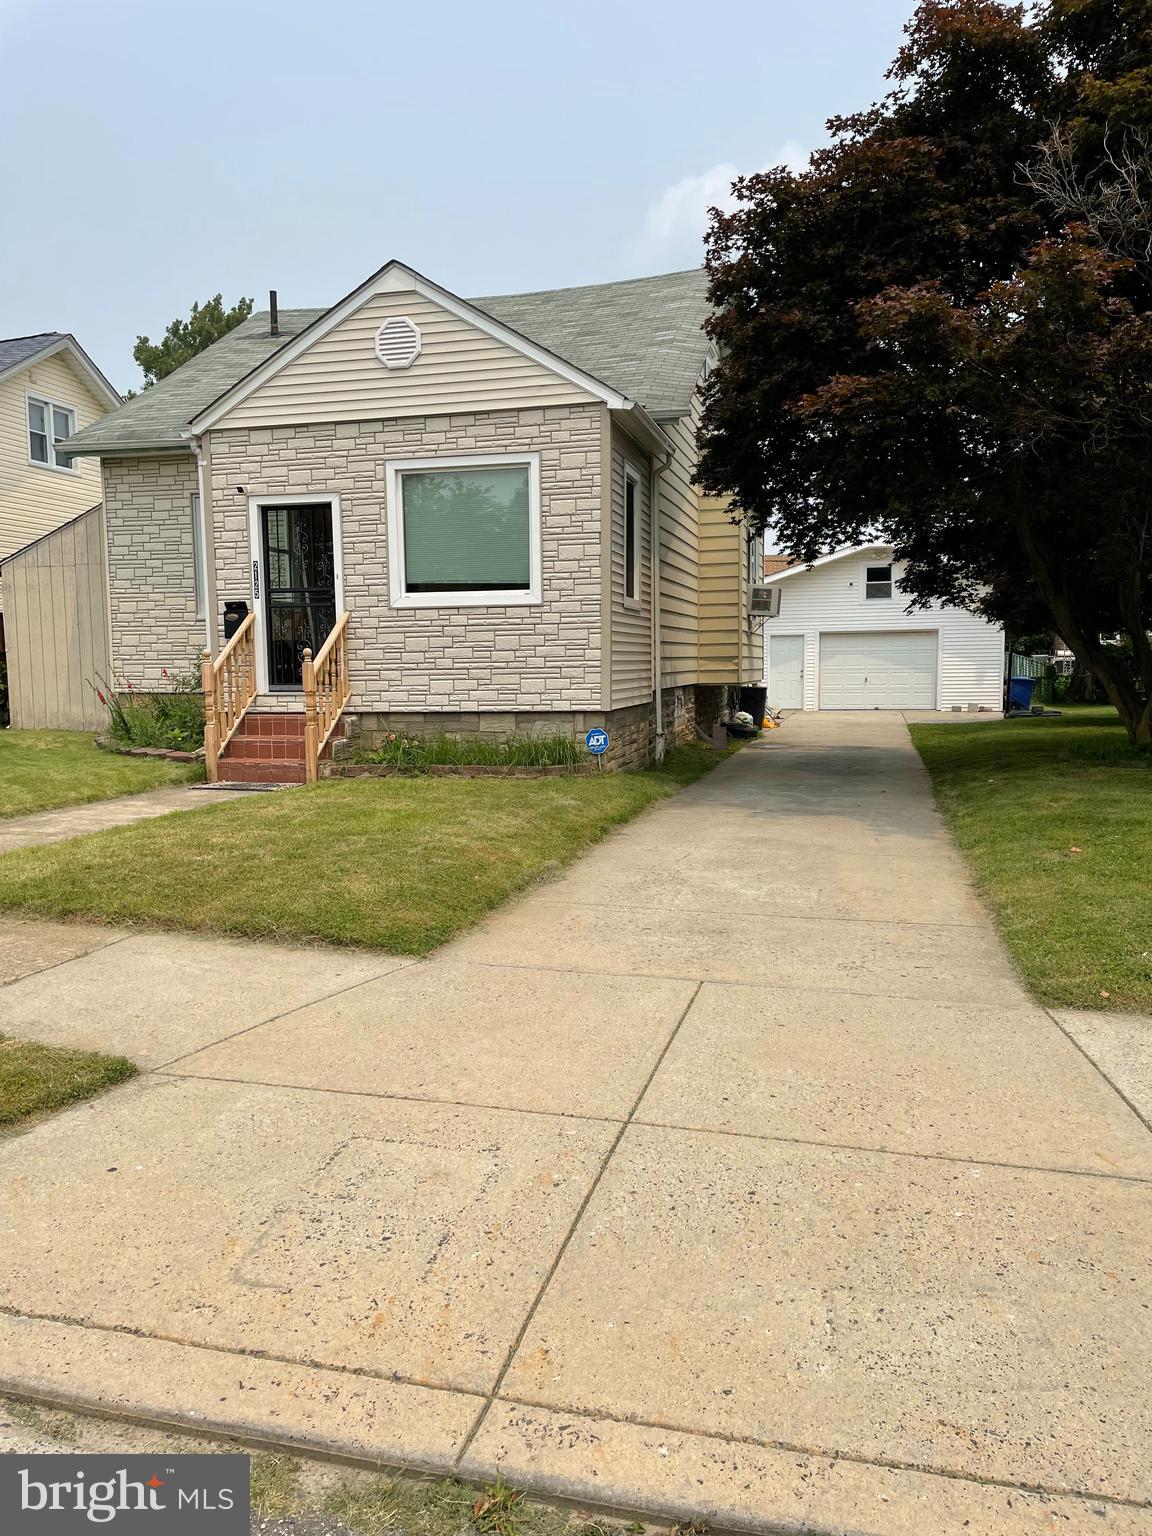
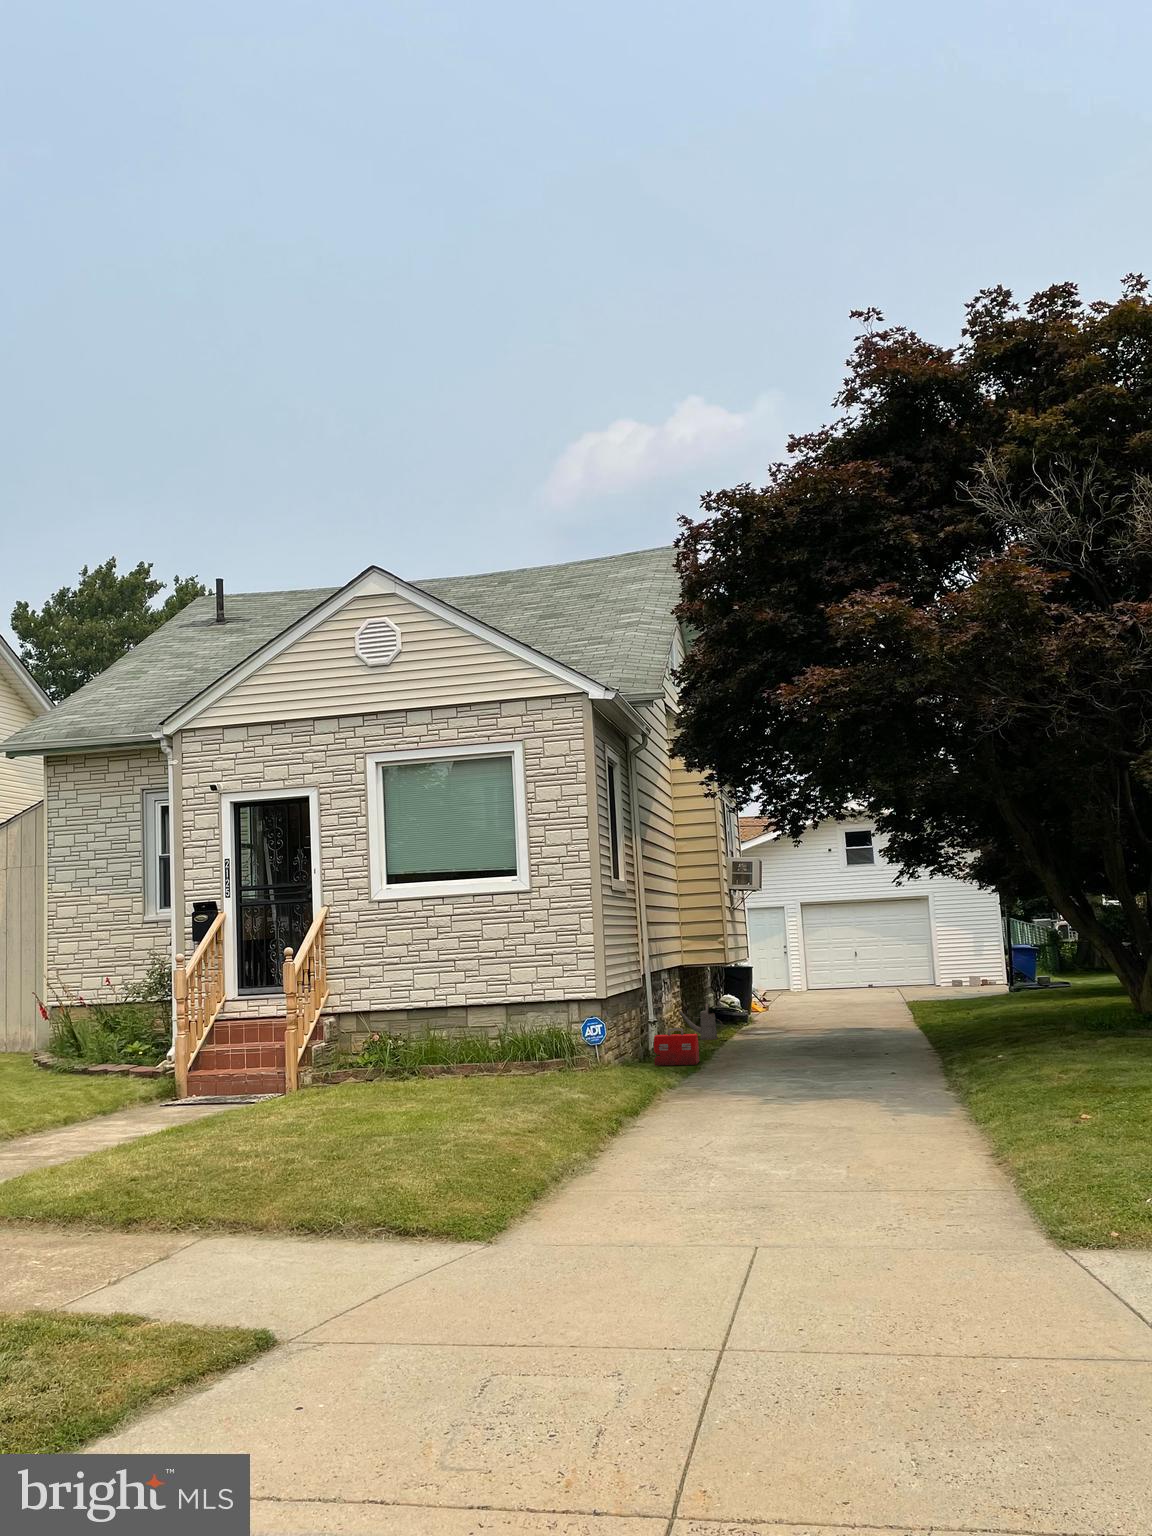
toolbox: none [662,739,704,773] -> present [654,1029,699,1066]

